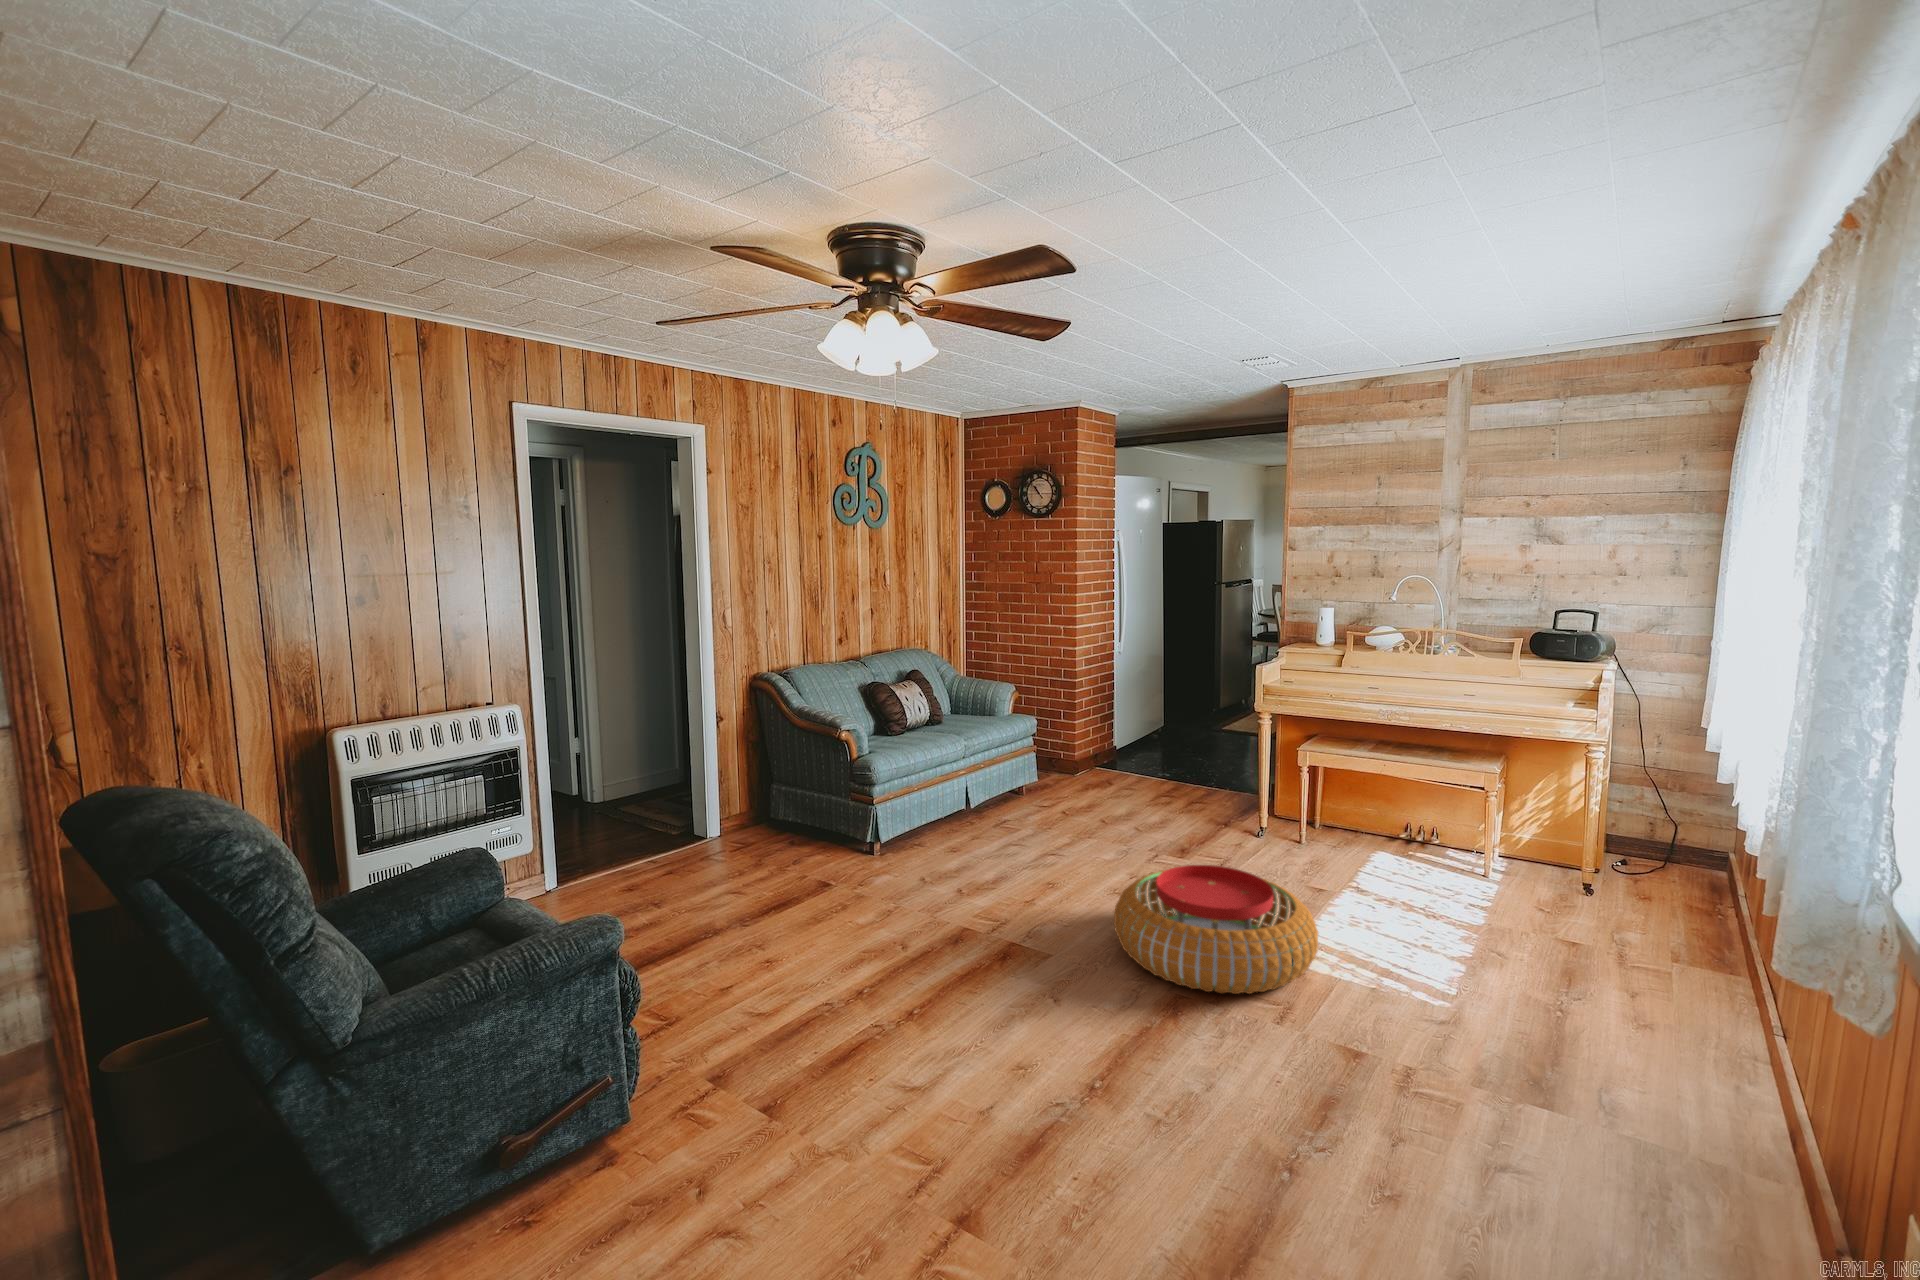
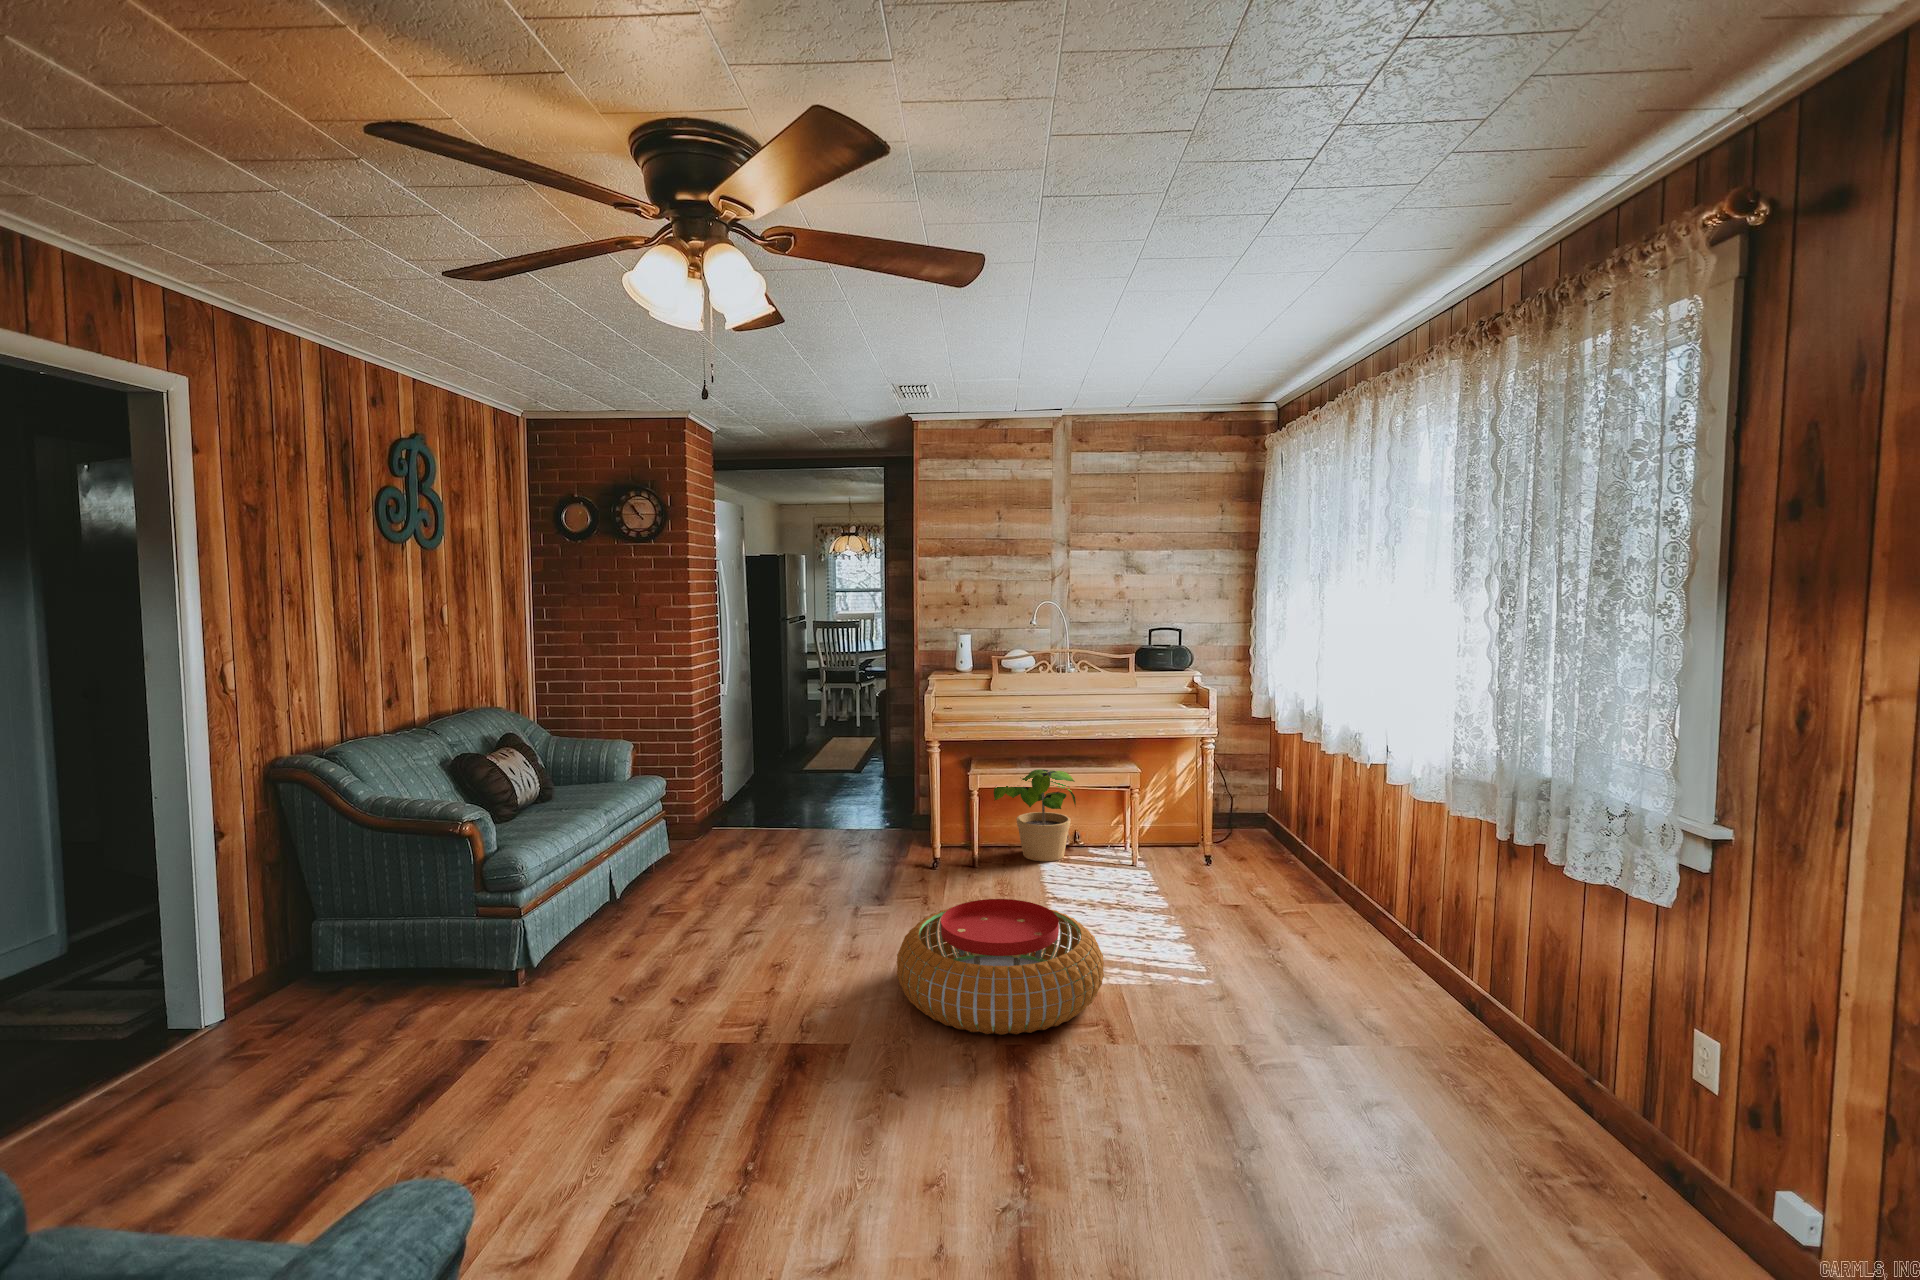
potted plant: none [1324,755,1424,854] -> present [994,769,1076,861]

